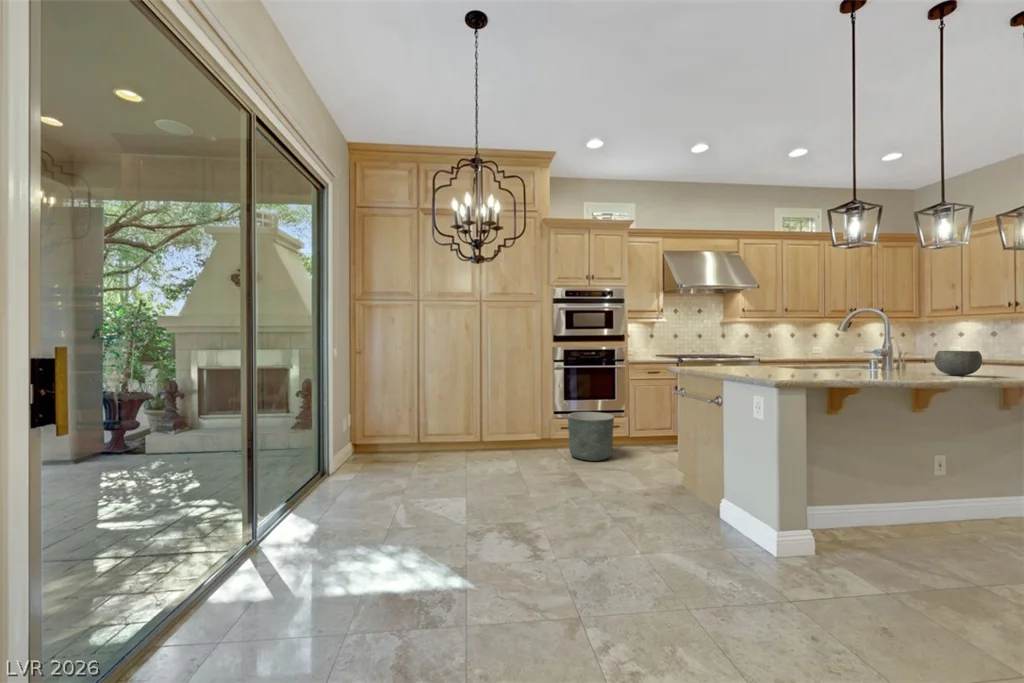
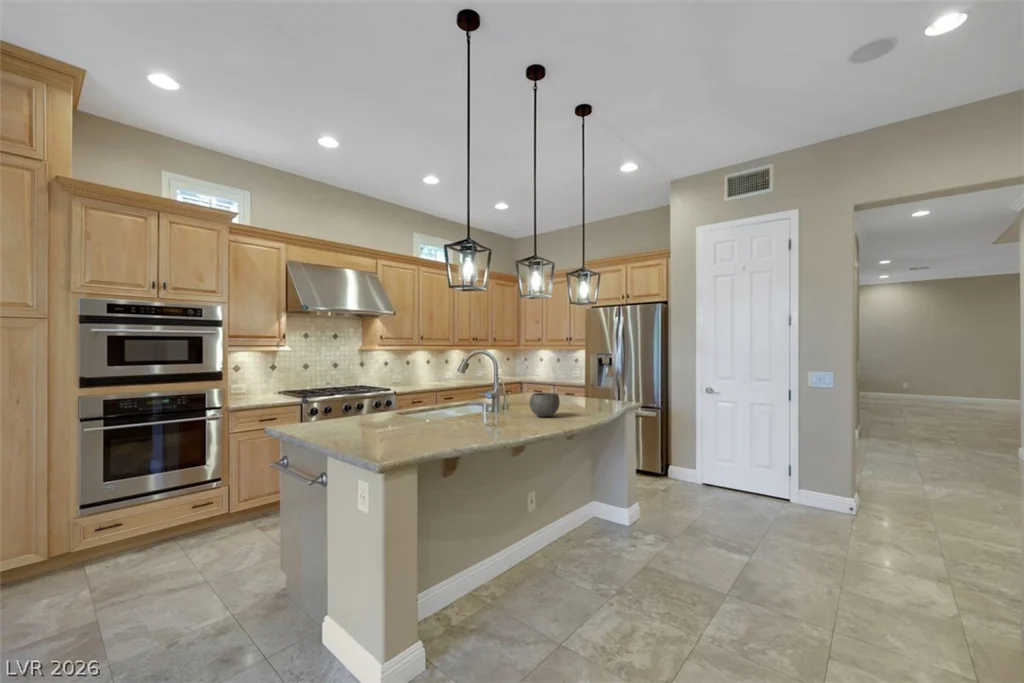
planter: present [568,412,614,461] -> none [99,493,194,583]

